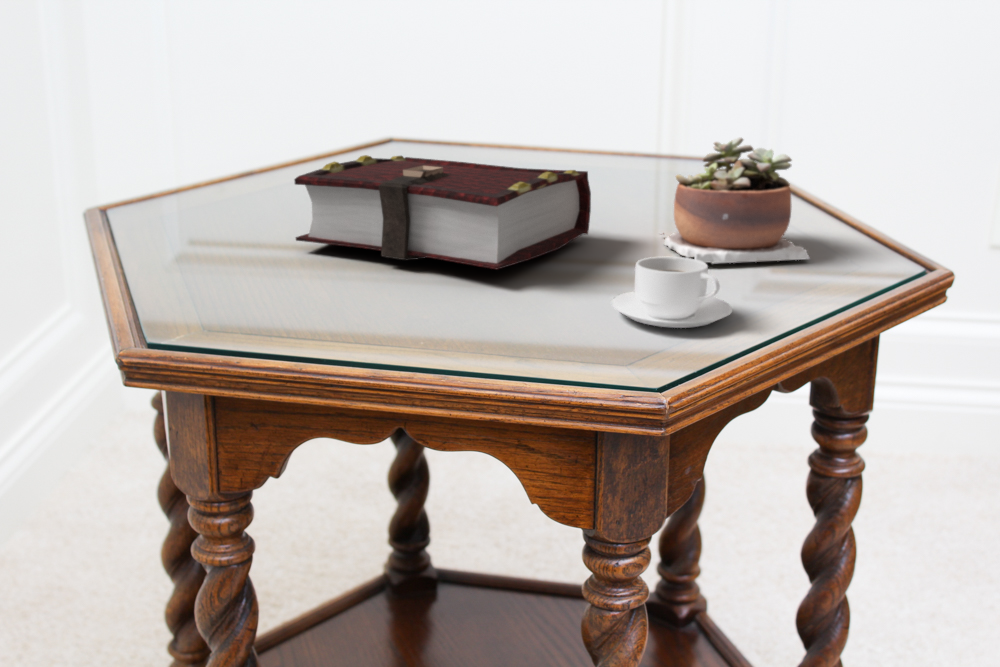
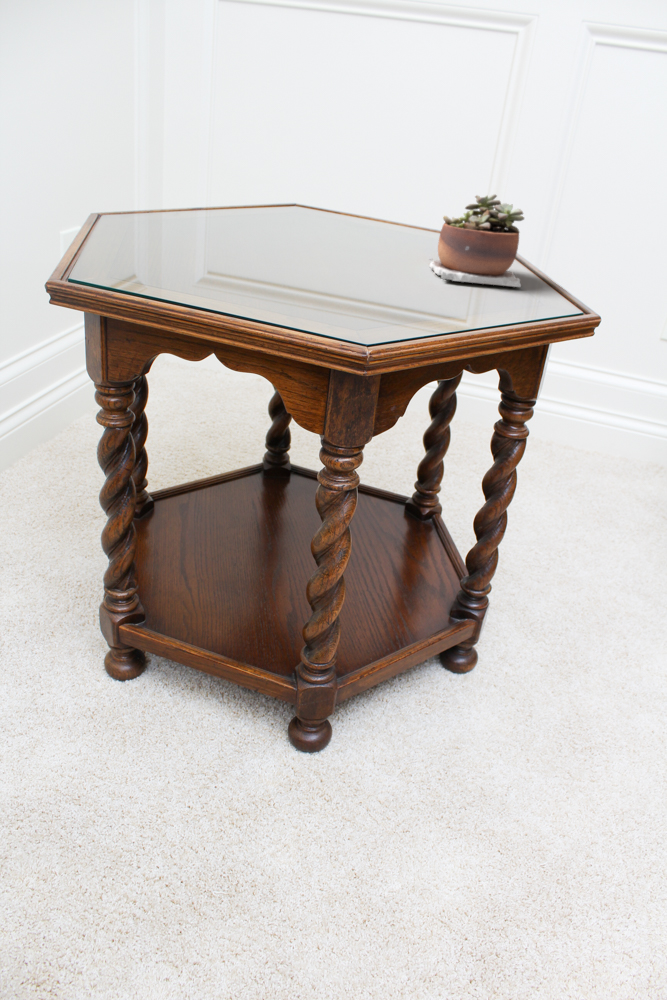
book: present [295,155,591,269] -> none [186,178,386,262]
coffee cup: present [611,257,732,328] -> none [365,265,445,315]

